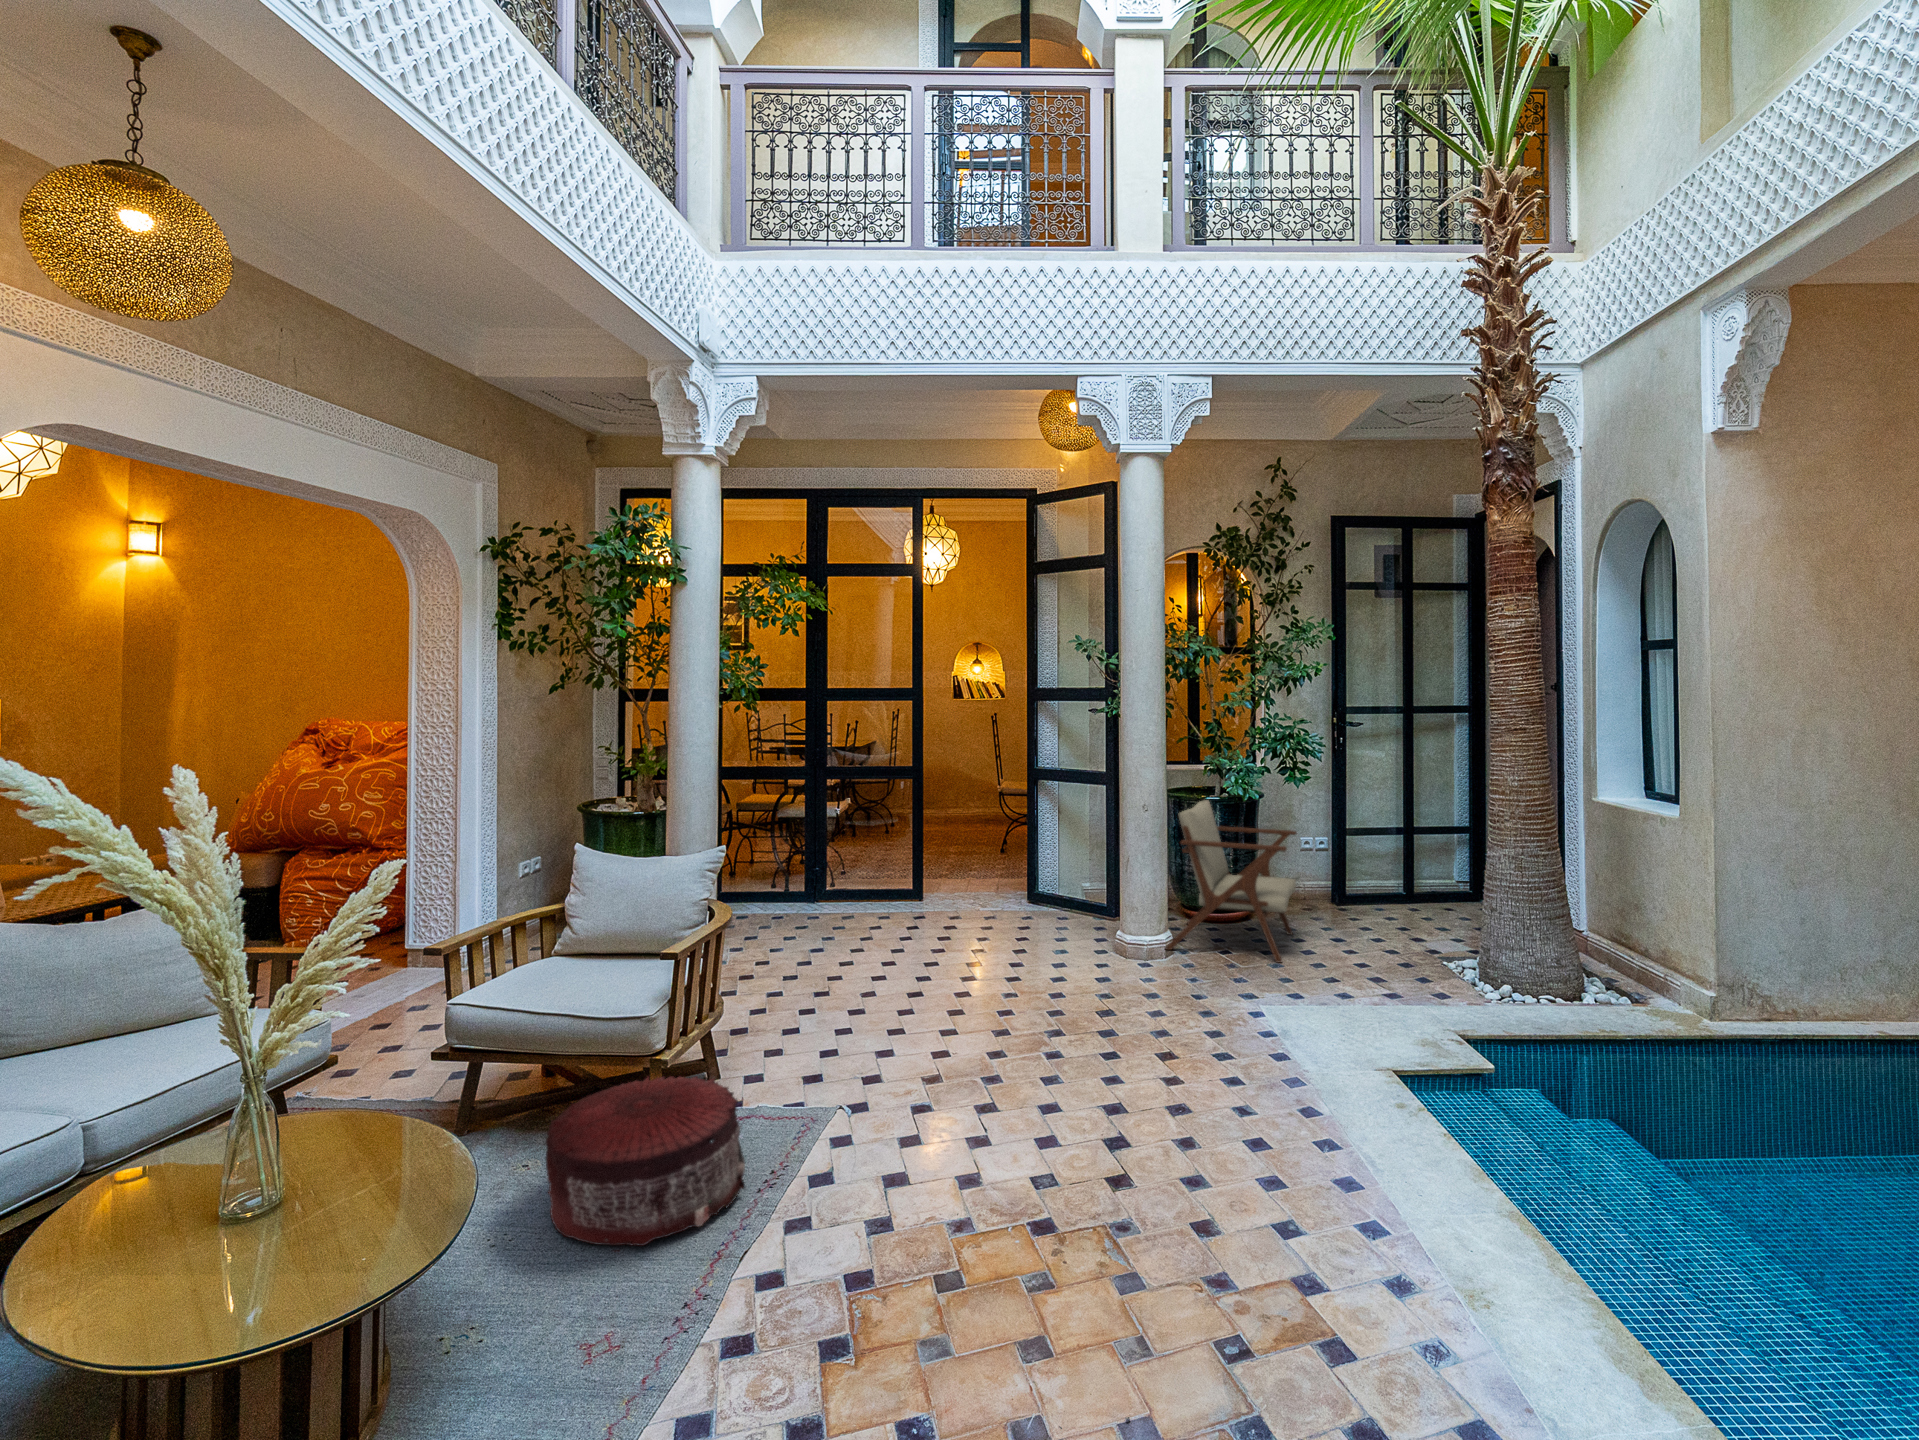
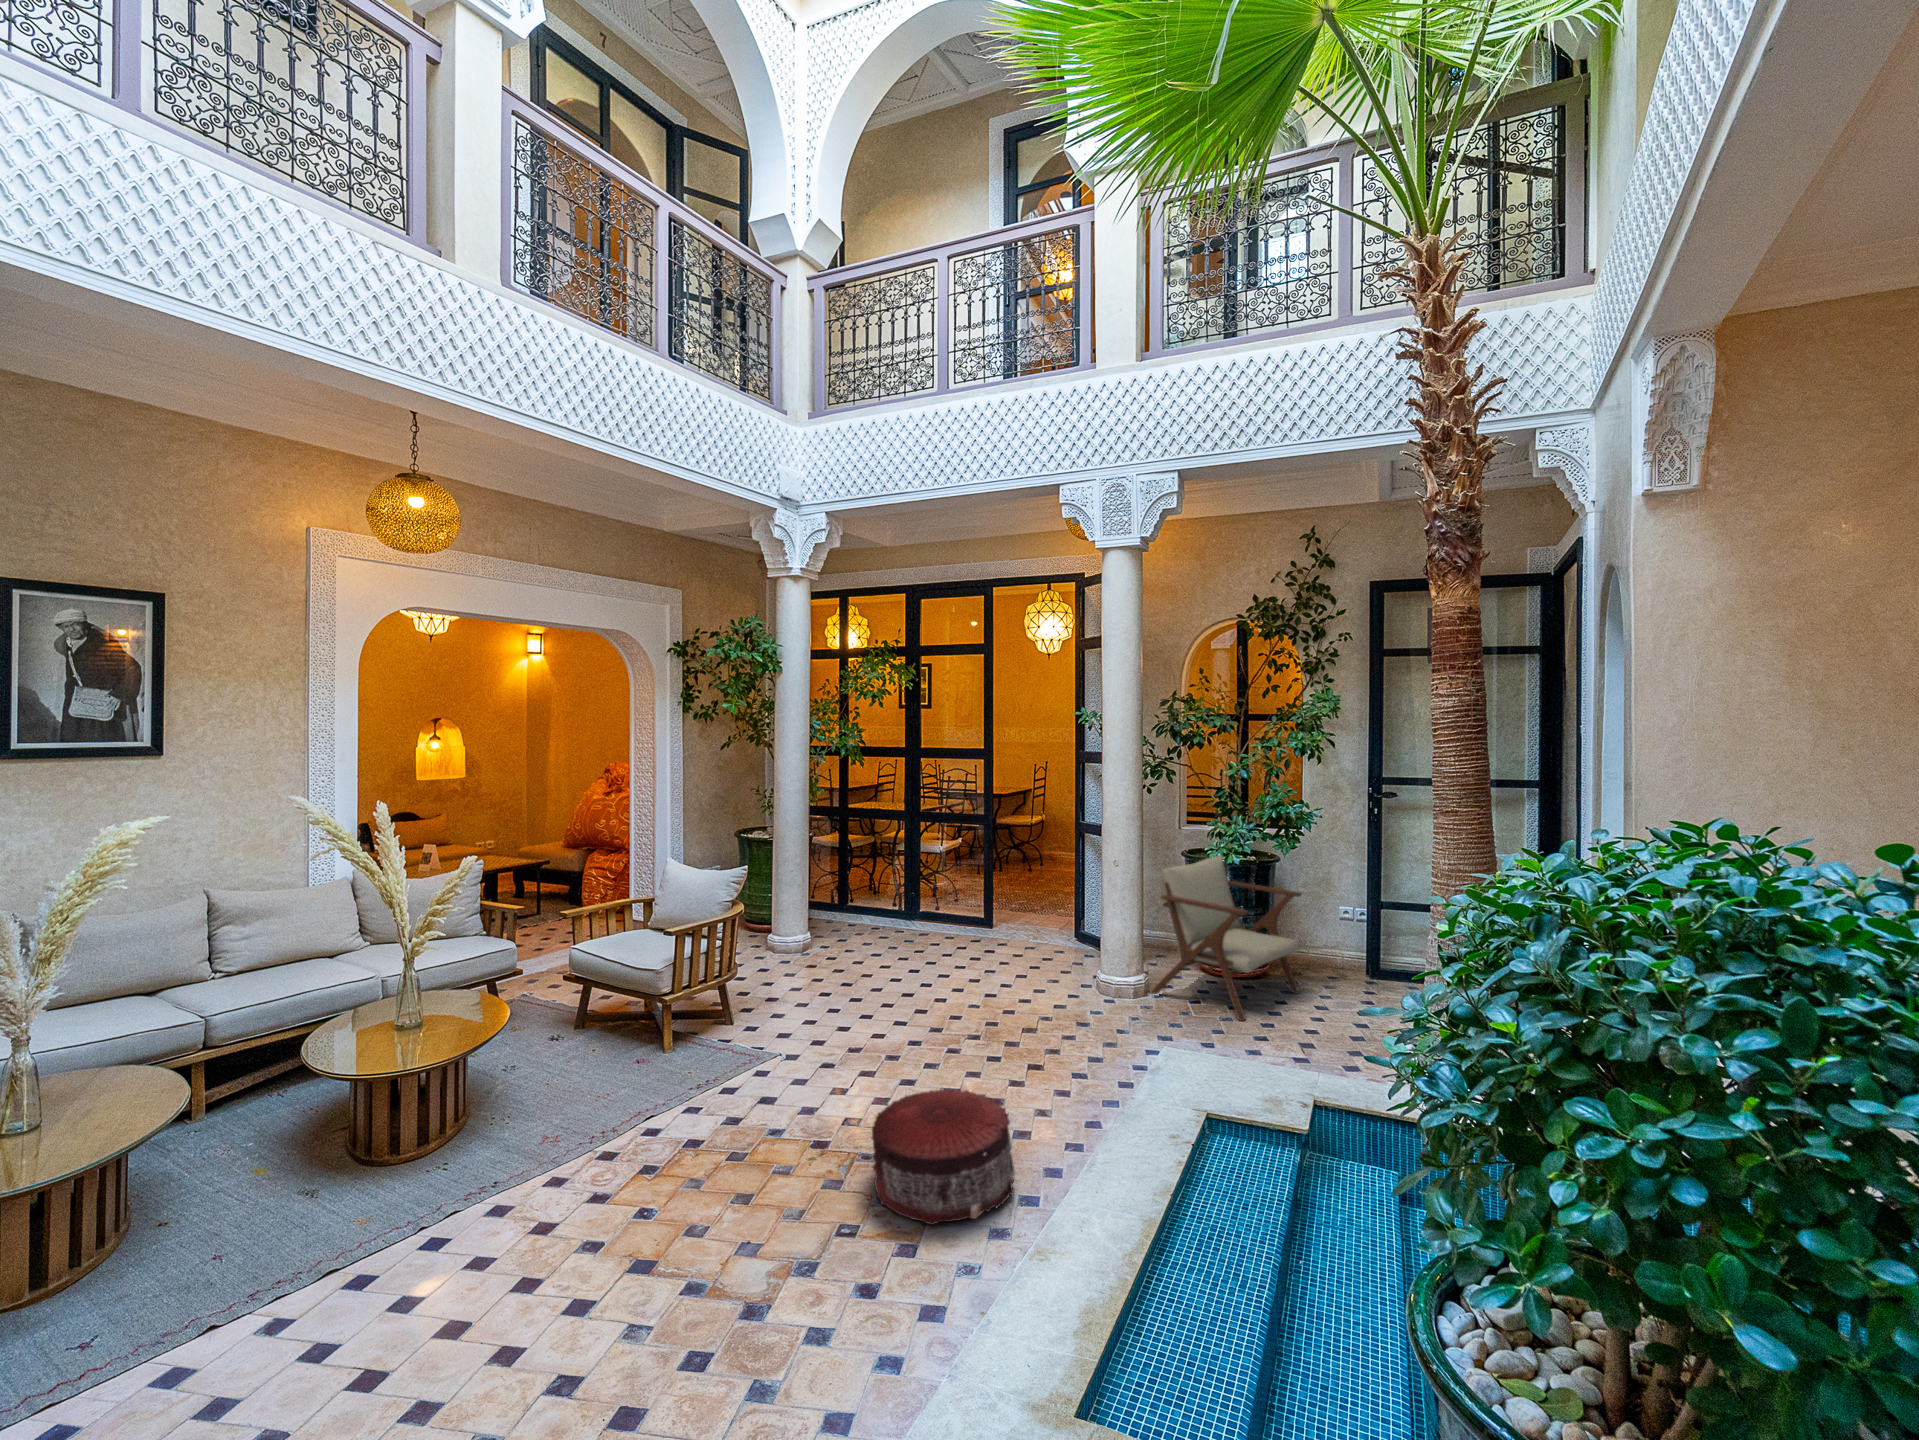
pouf: present [546,1076,746,1246] -> present [872,1089,1015,1225]

